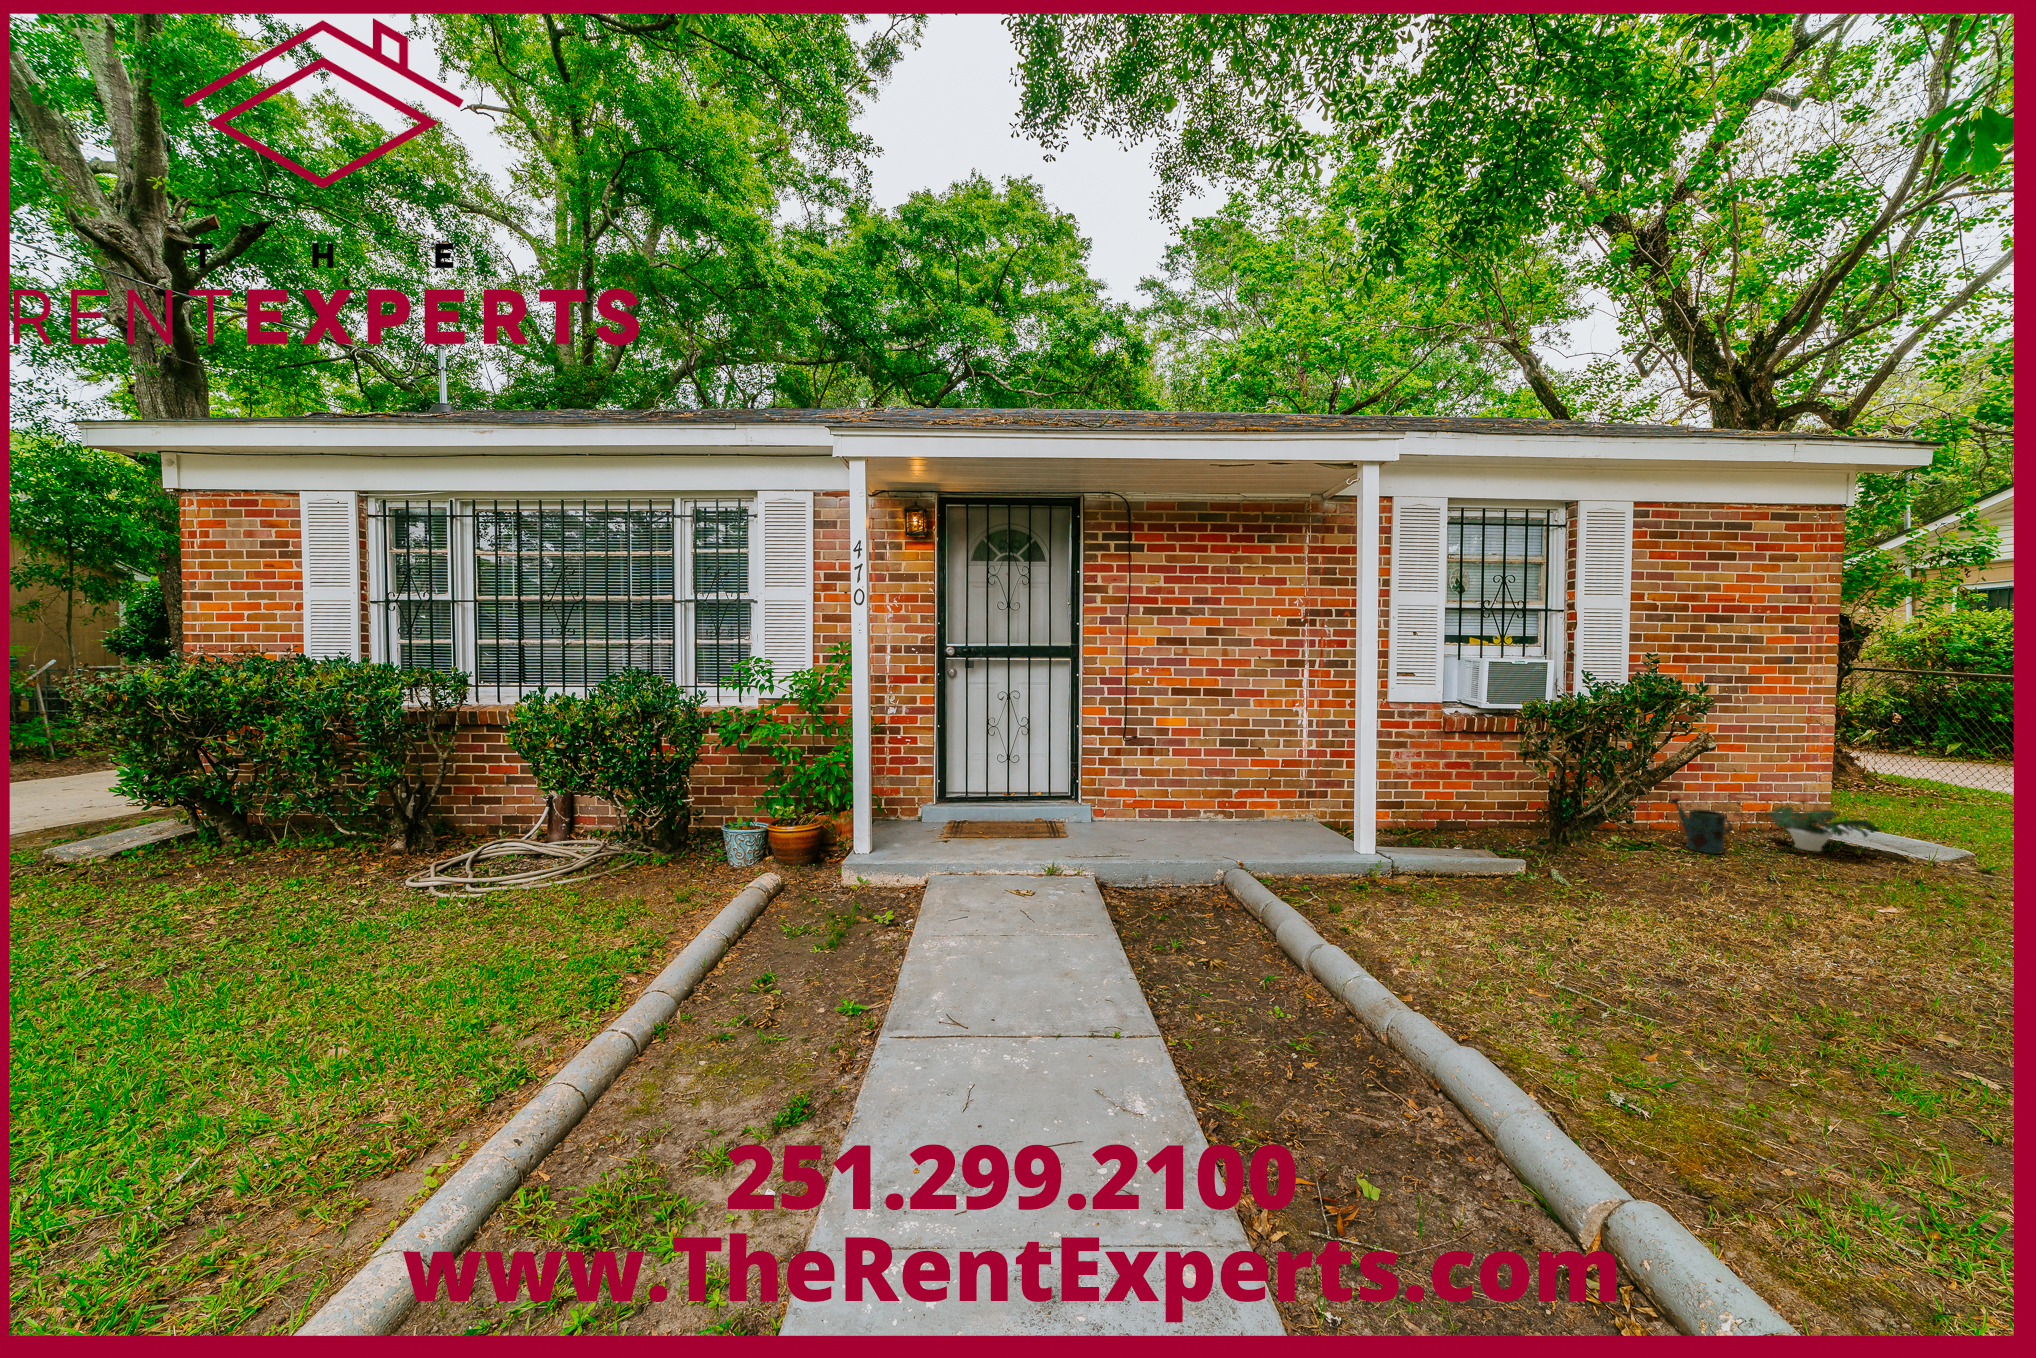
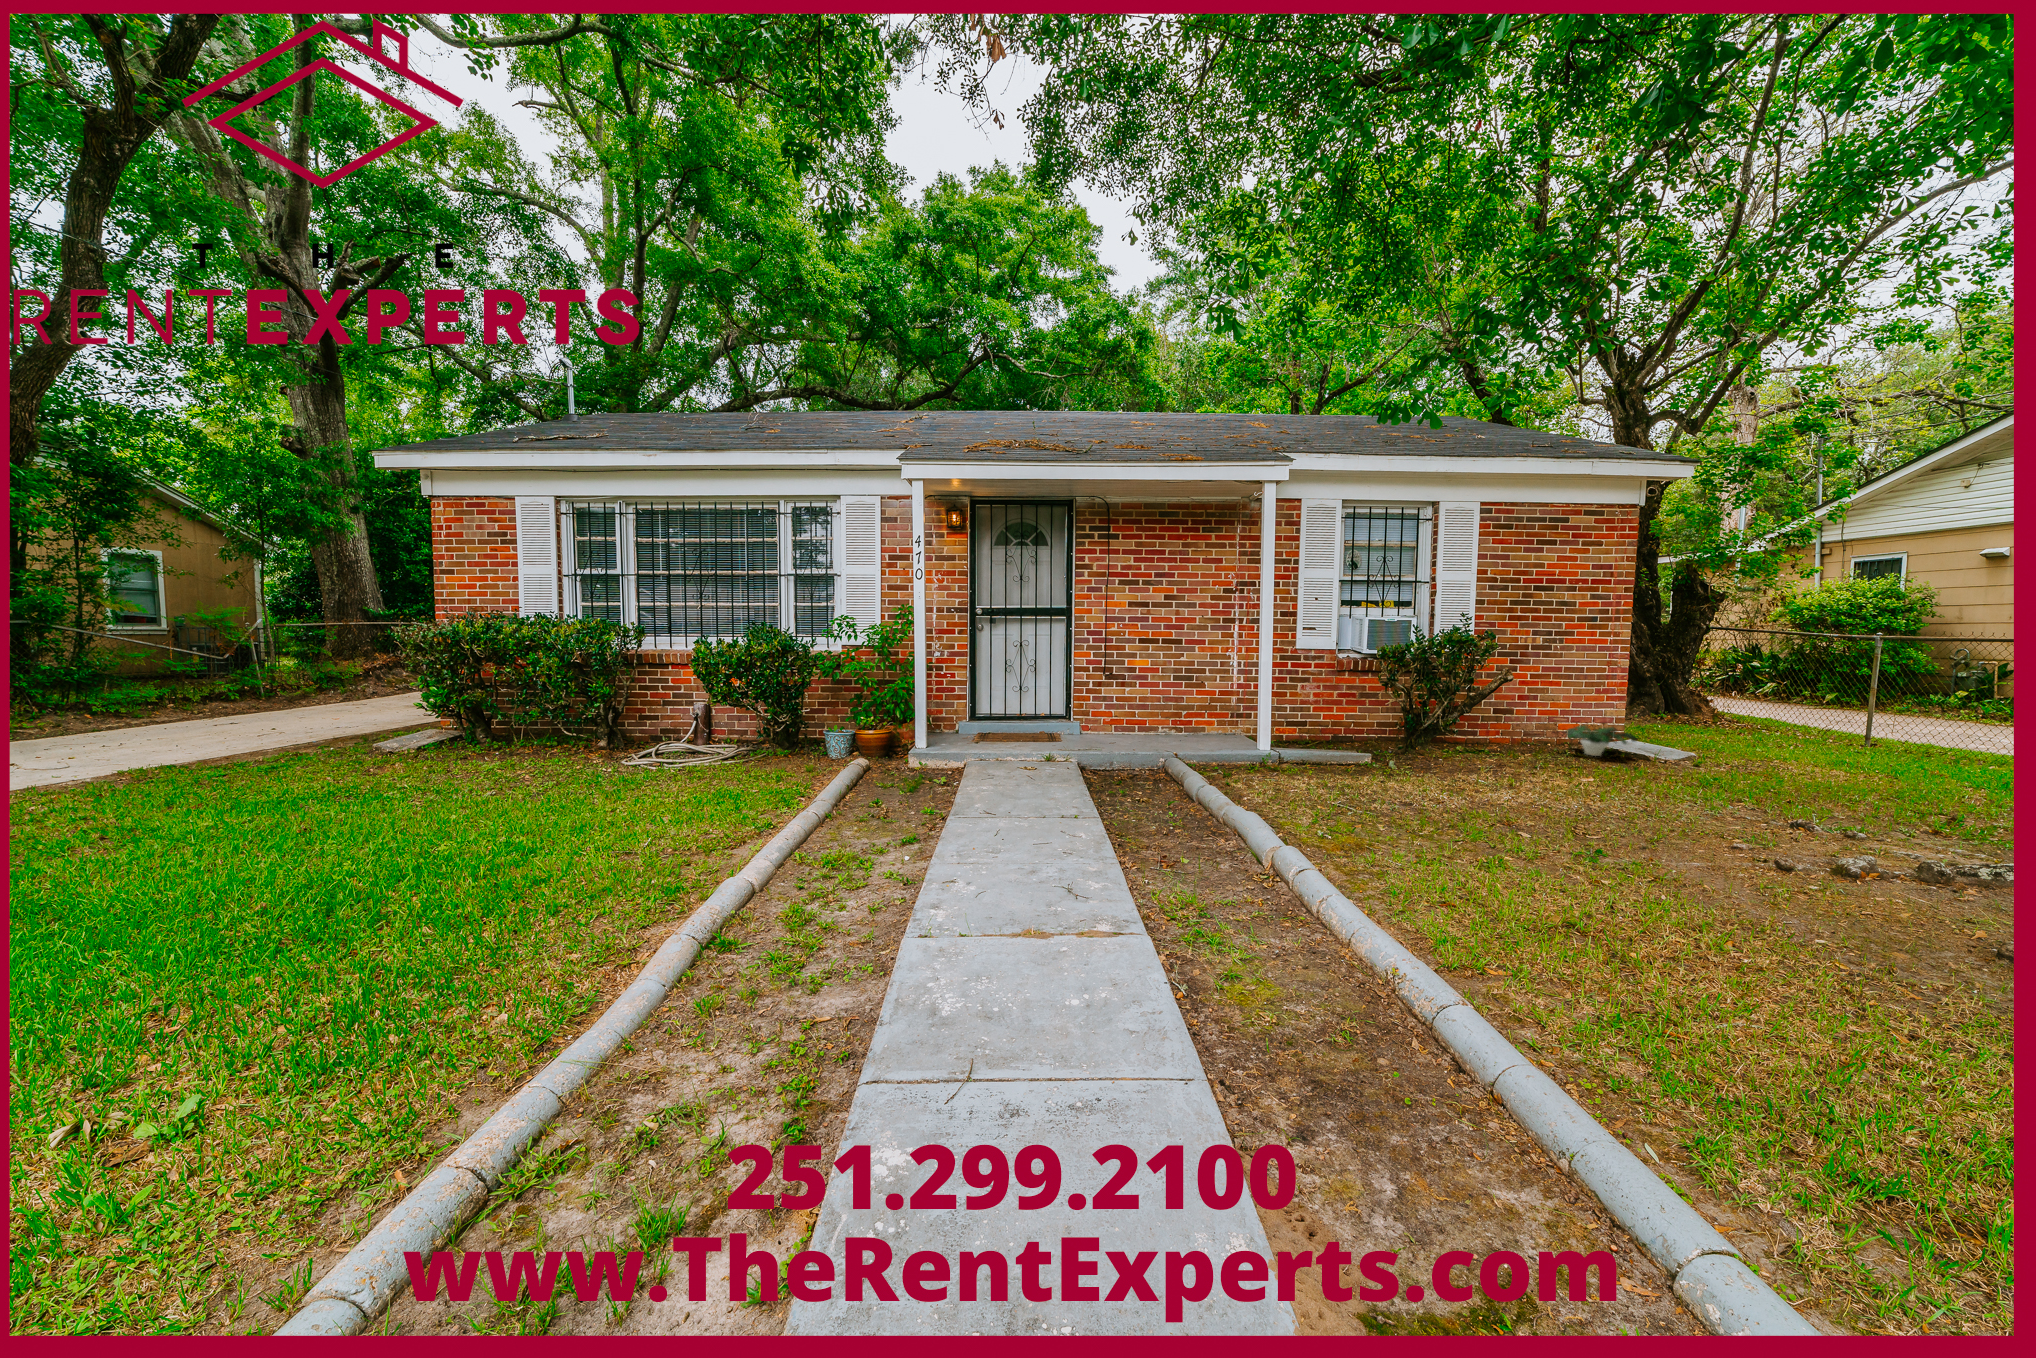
watering can: present [1670,798,1733,854] -> none [1498,719,1533,757]

